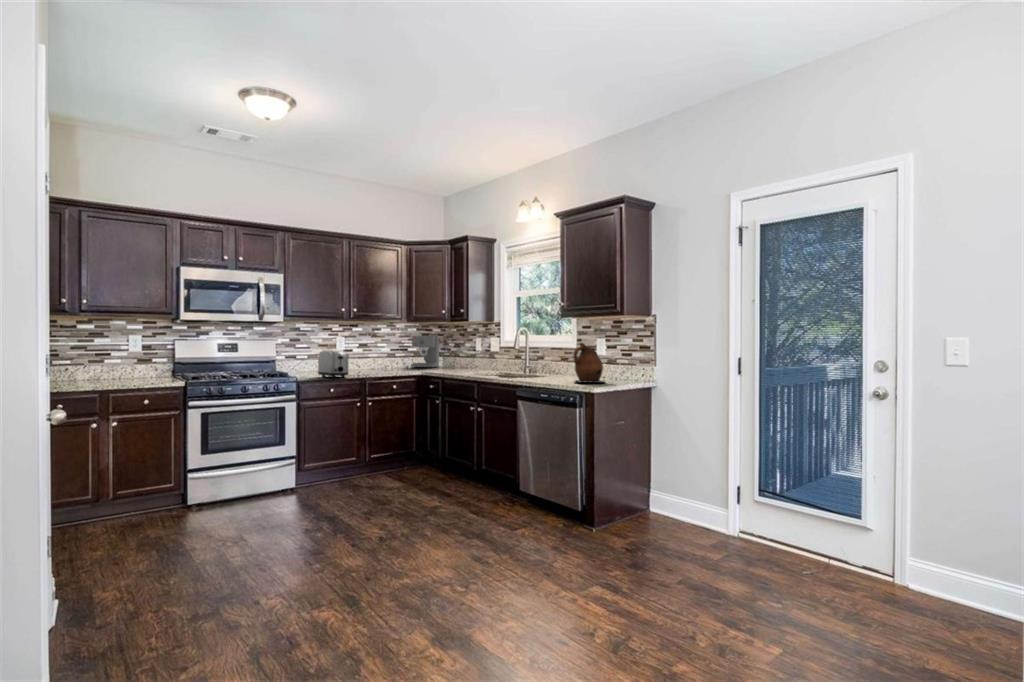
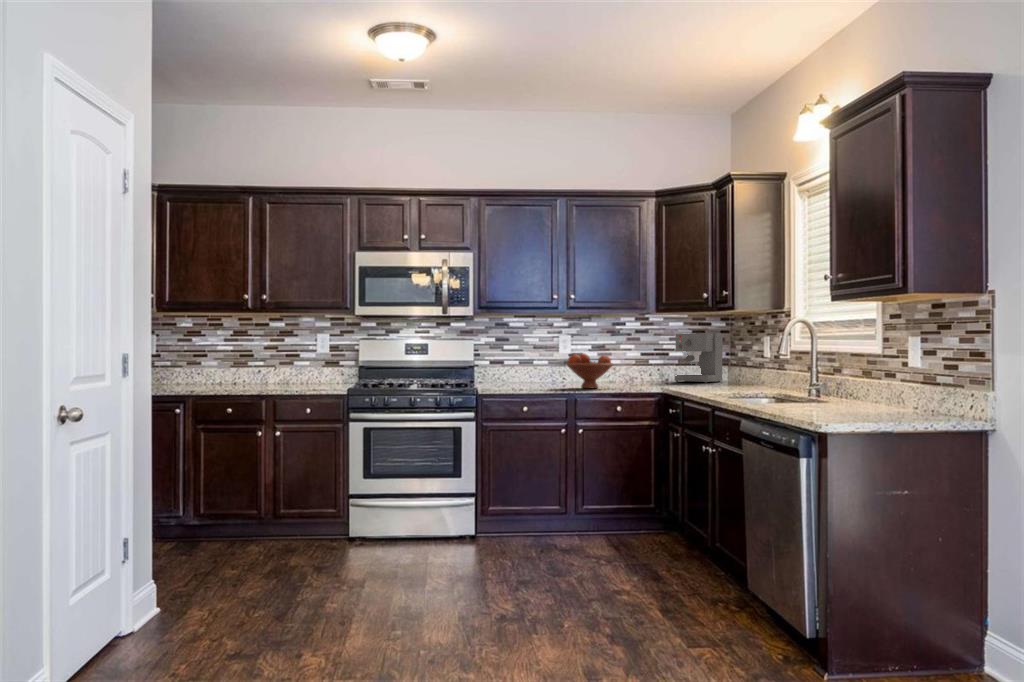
ceramic pitcher: present [573,343,604,383] -> none [822,344,891,416]
fruit bowl: none [353,350,386,374] -> present [567,354,613,389]
toaster: present [318,351,349,378] -> none [515,355,547,392]

